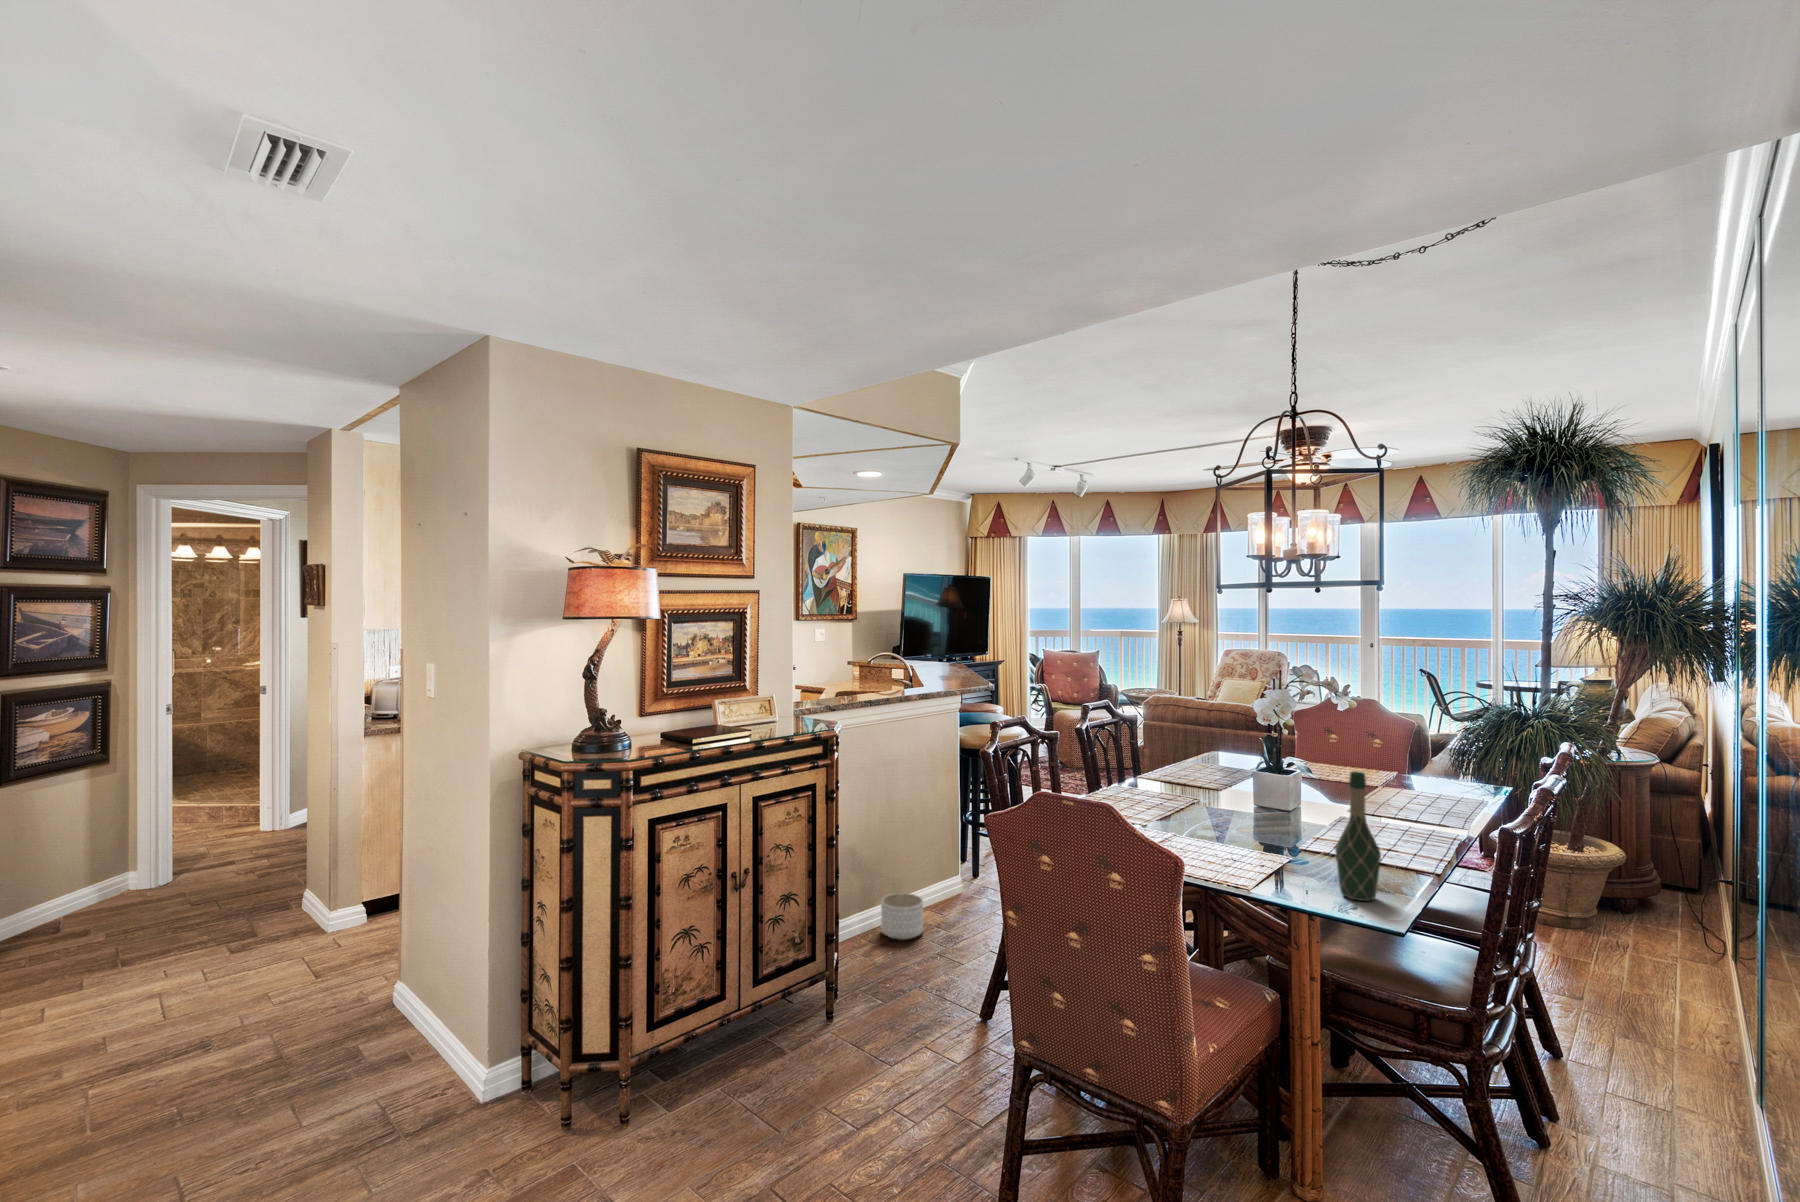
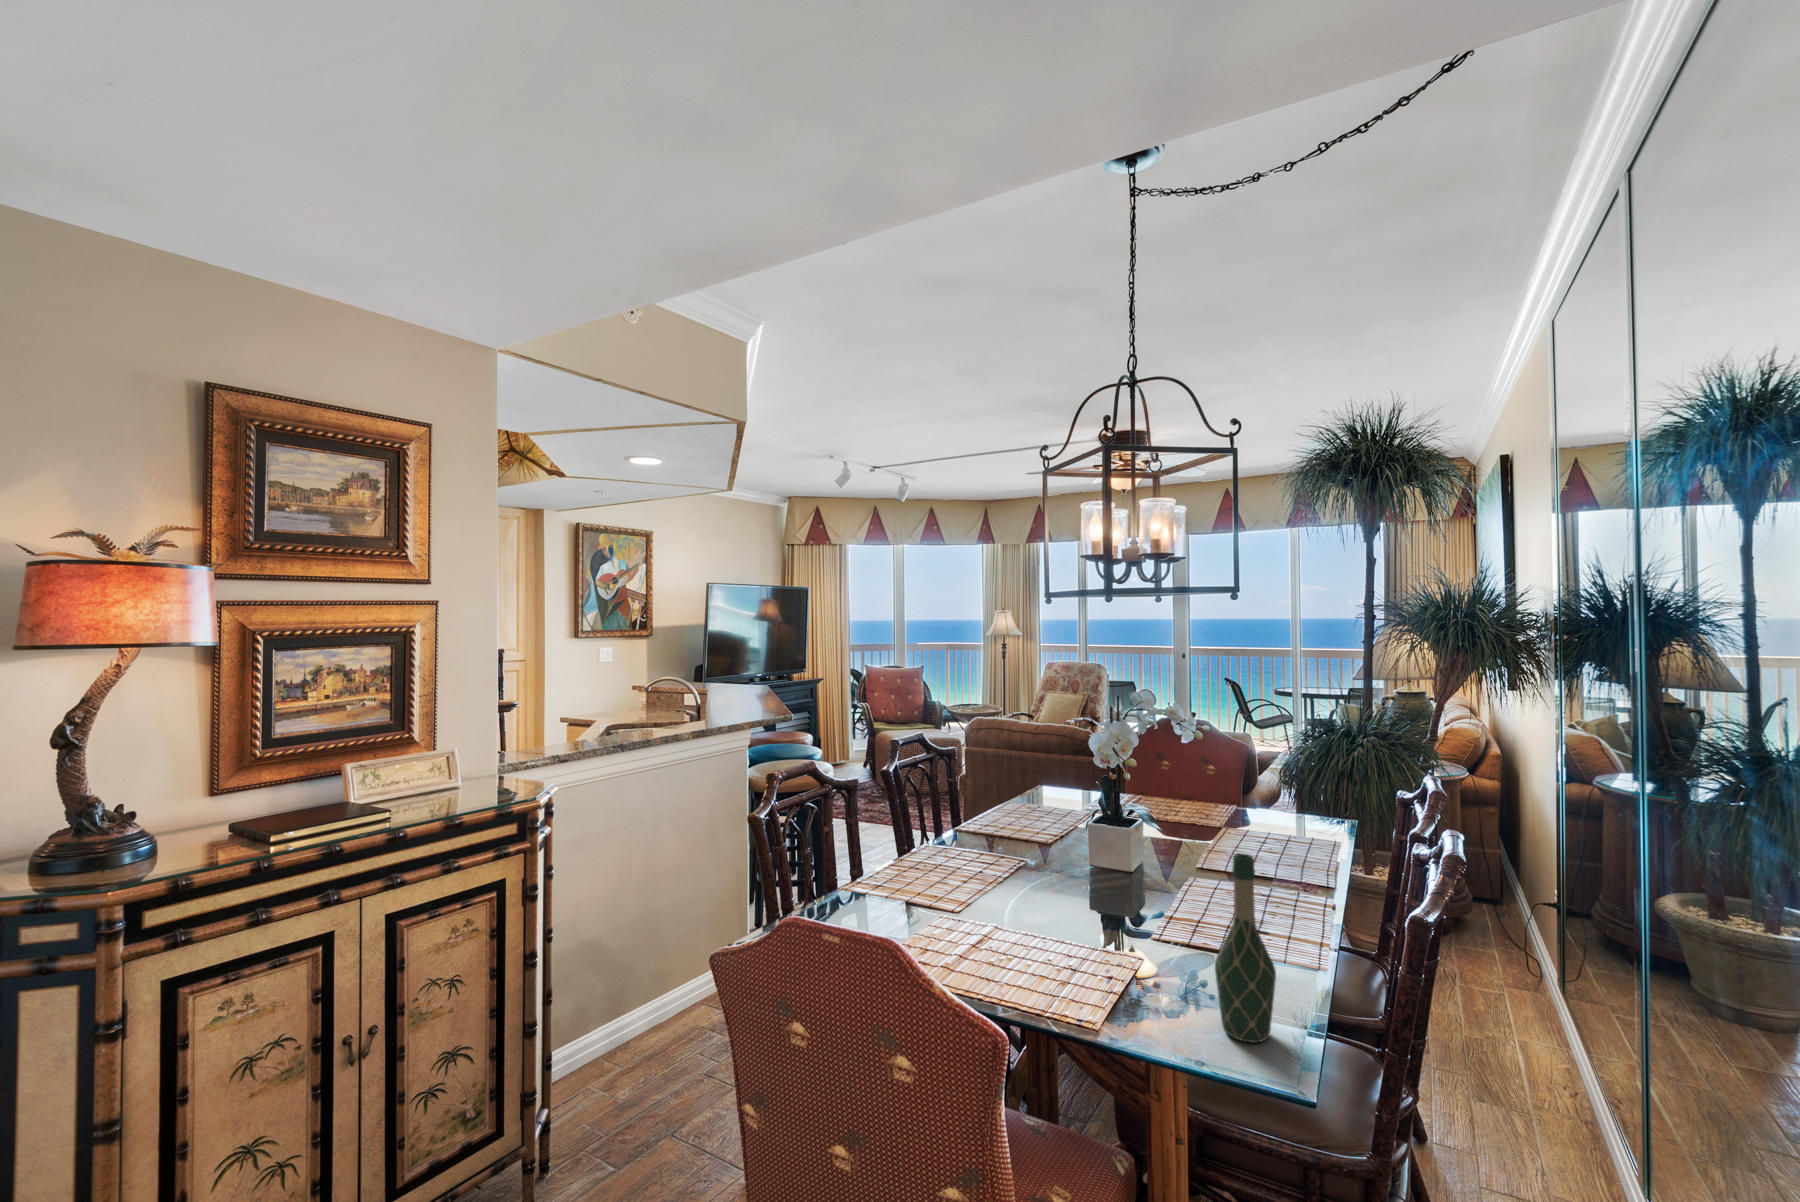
planter: present [881,893,923,940] -> none [631,995,688,1062]

